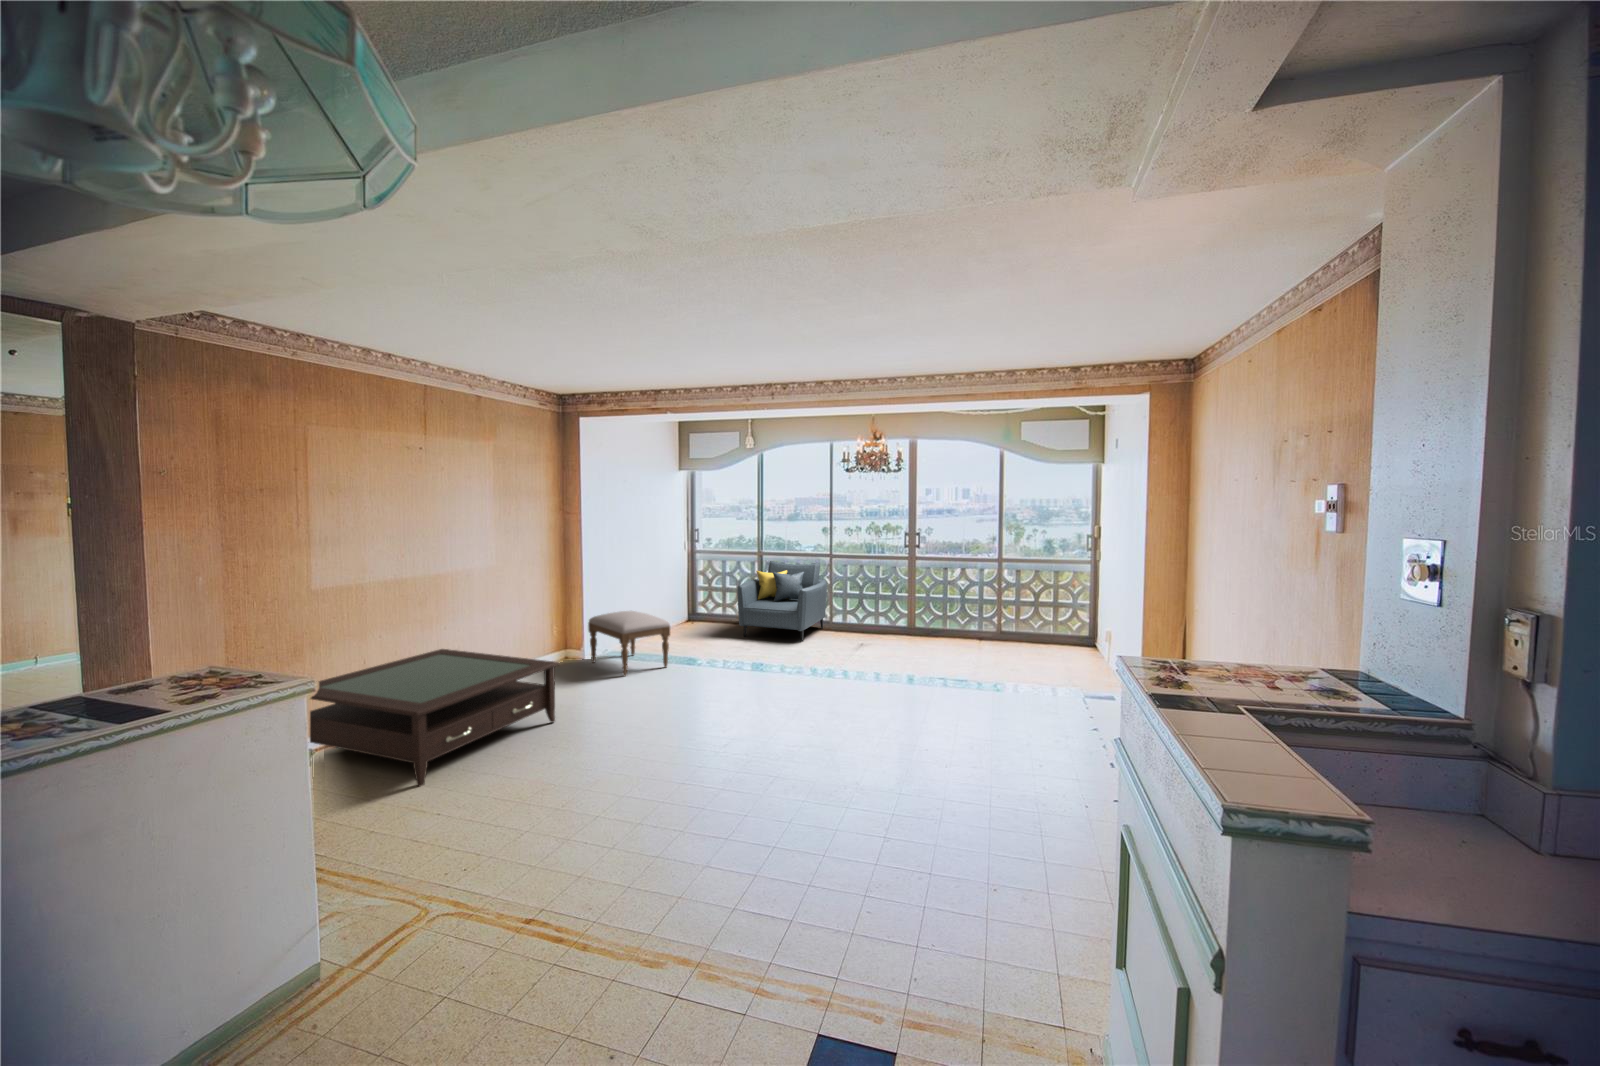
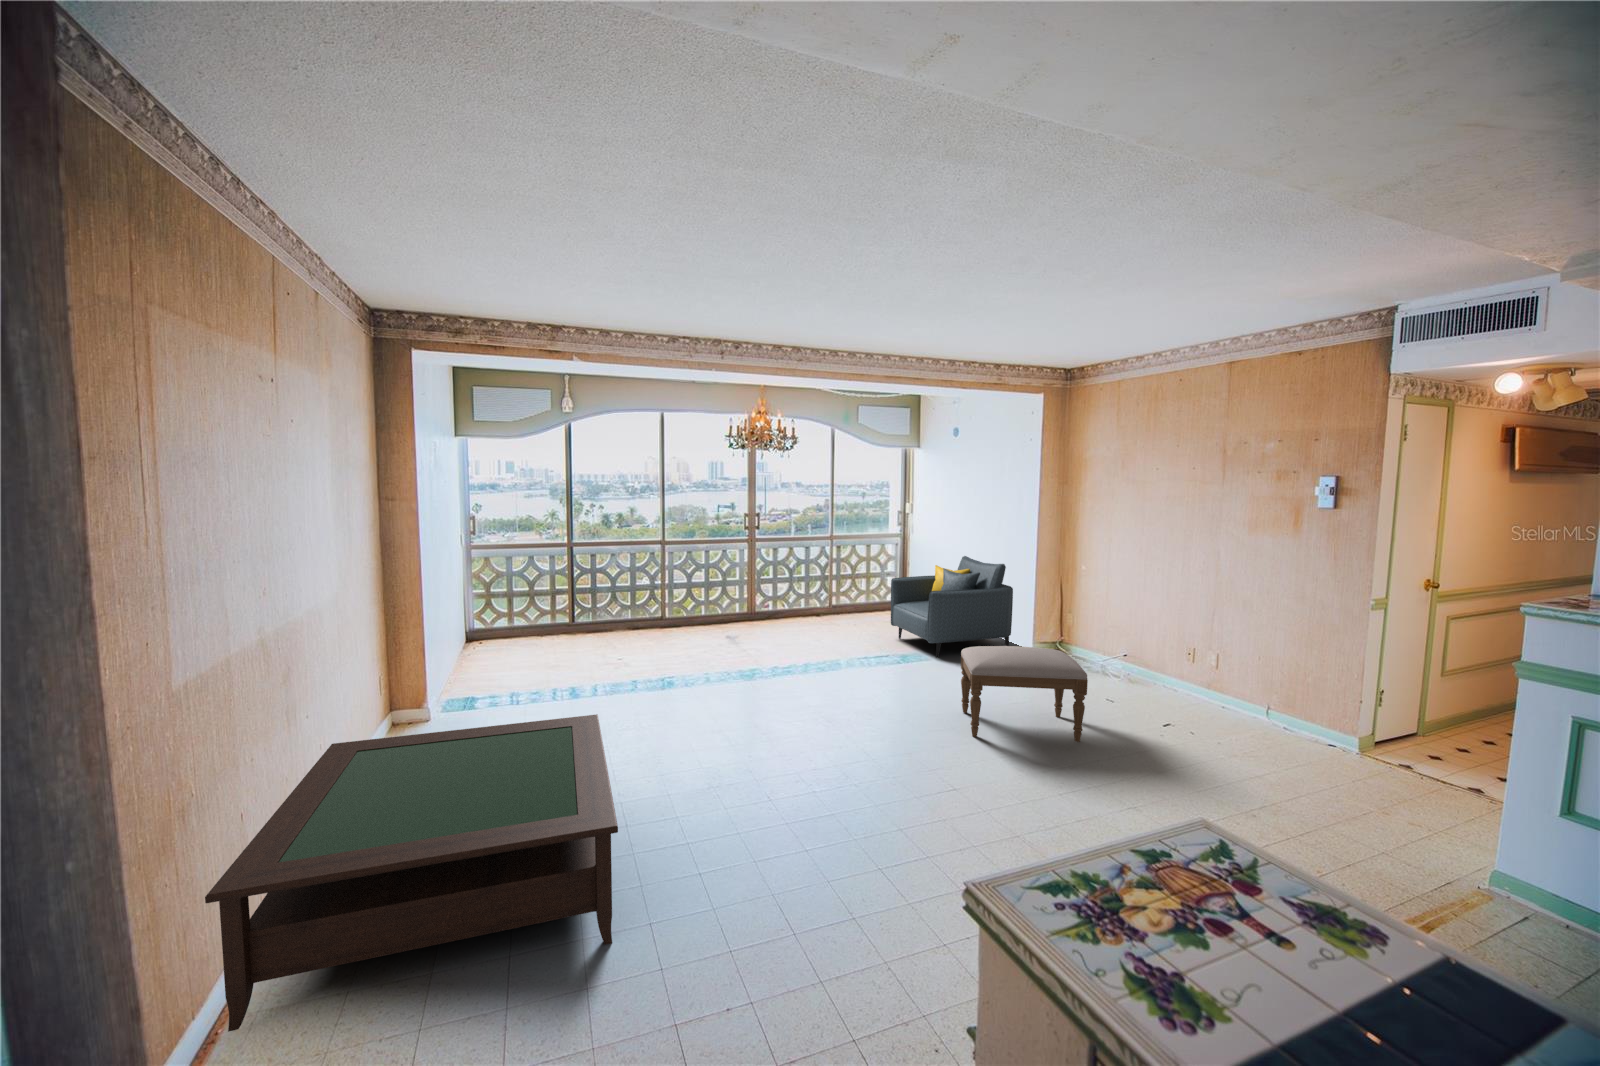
armchair: present [737,561,827,642] -> present [891,556,1013,657]
ottoman: present [588,611,670,676] -> present [961,646,1088,742]

